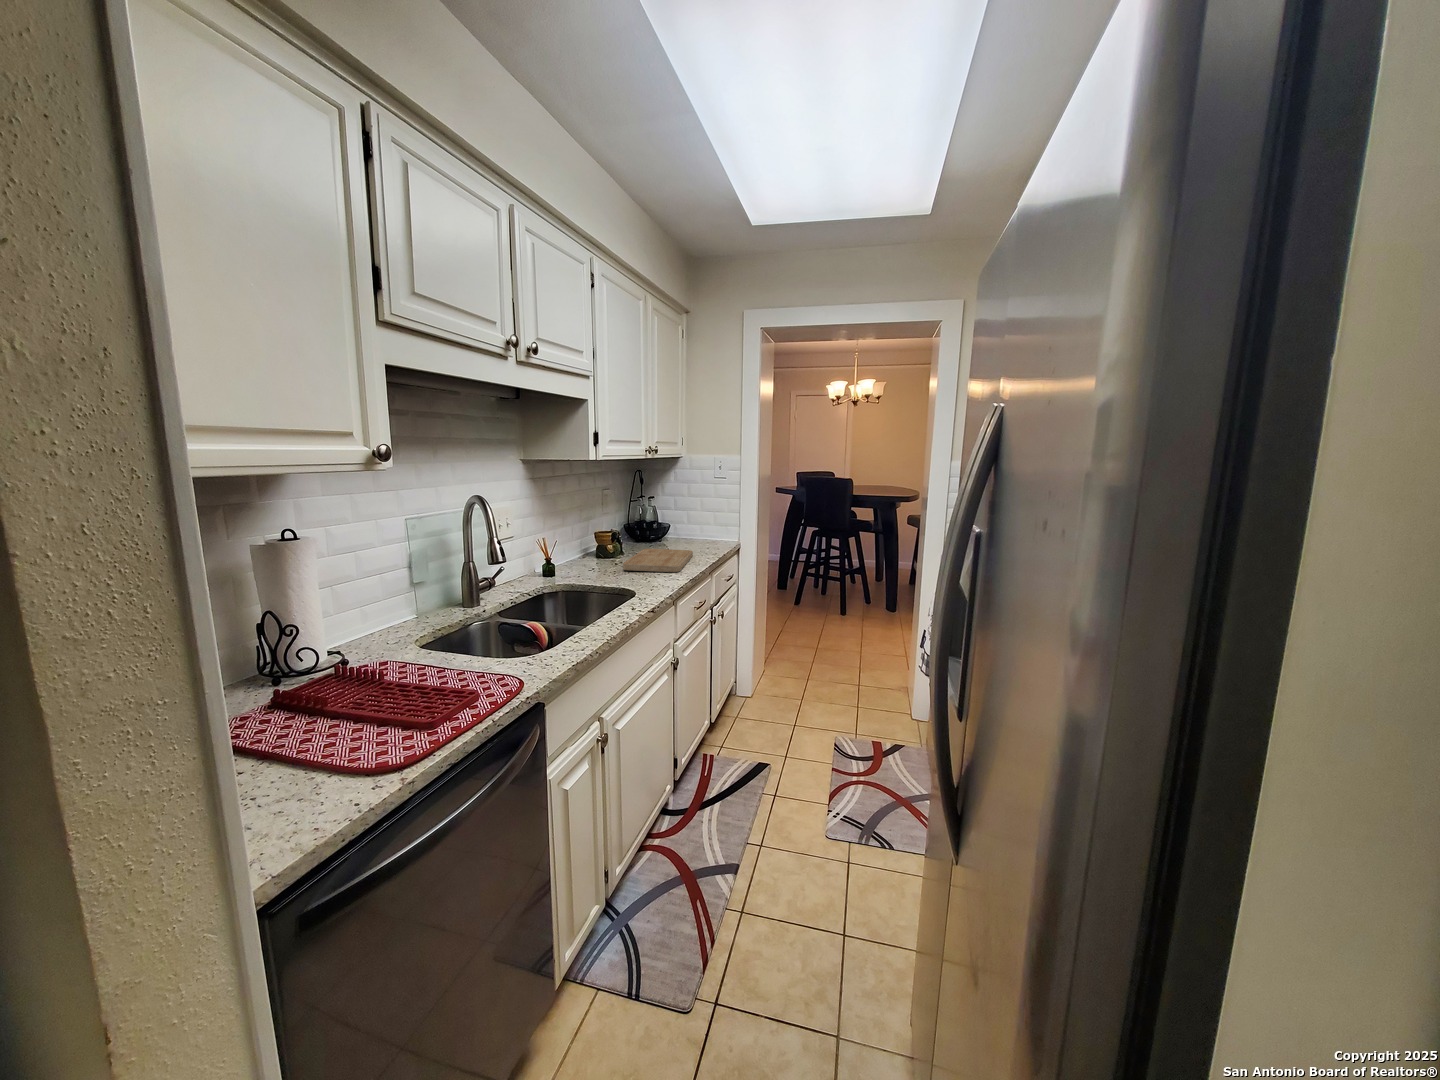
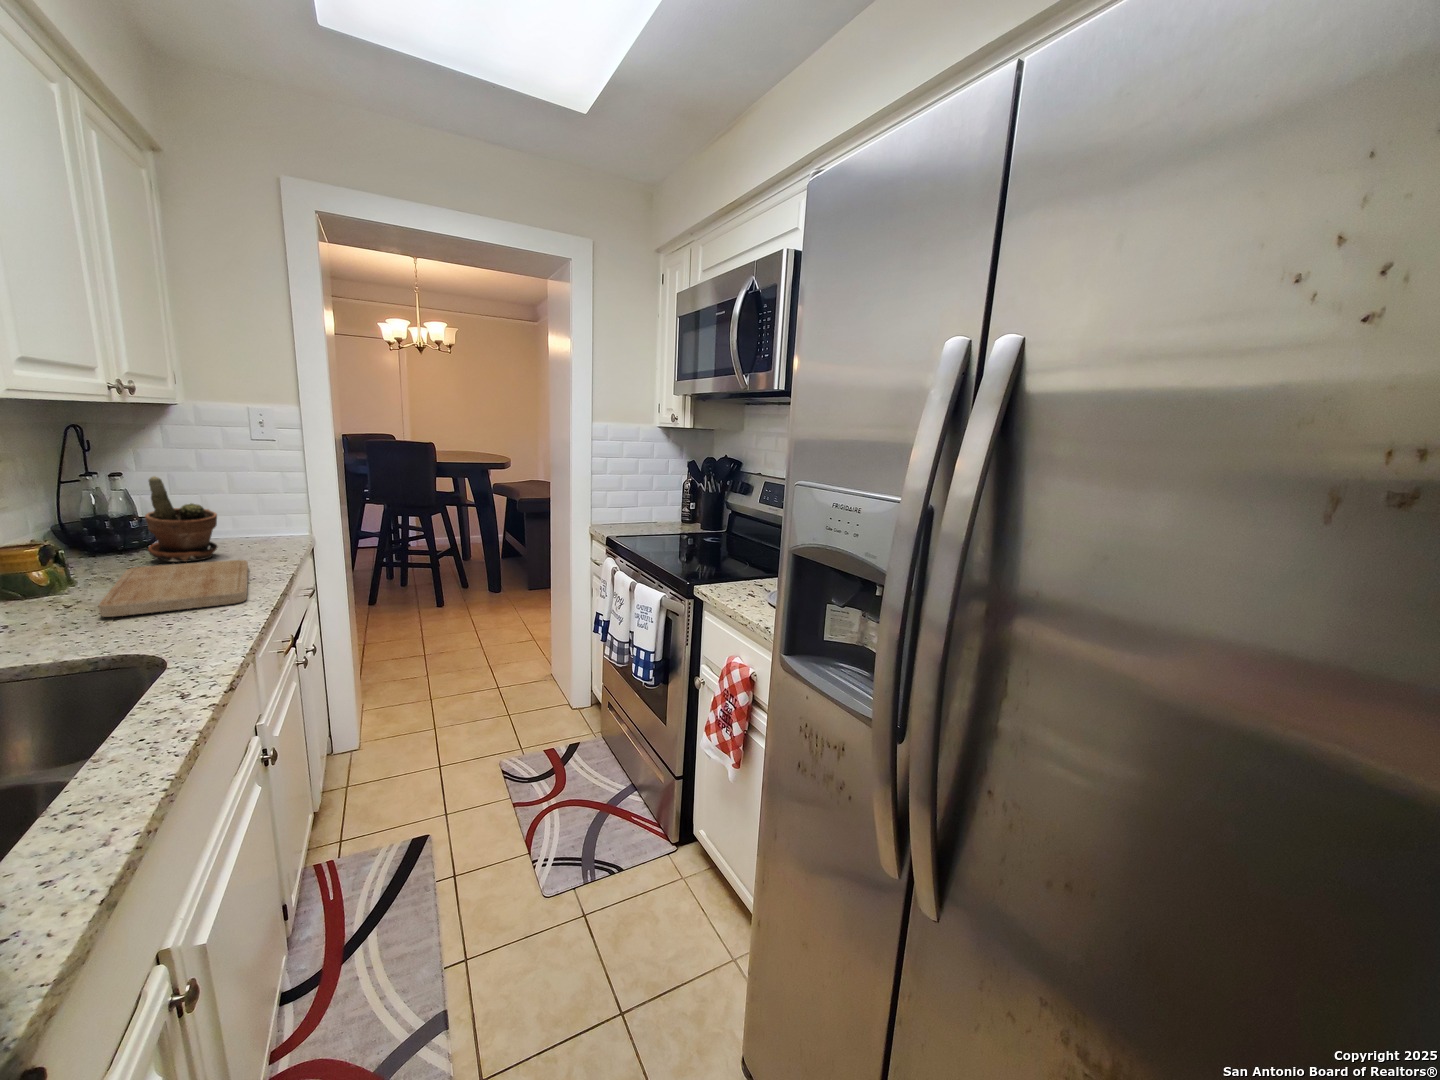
potted plant: none [656,500,687,549] -> present [145,476,218,562]

